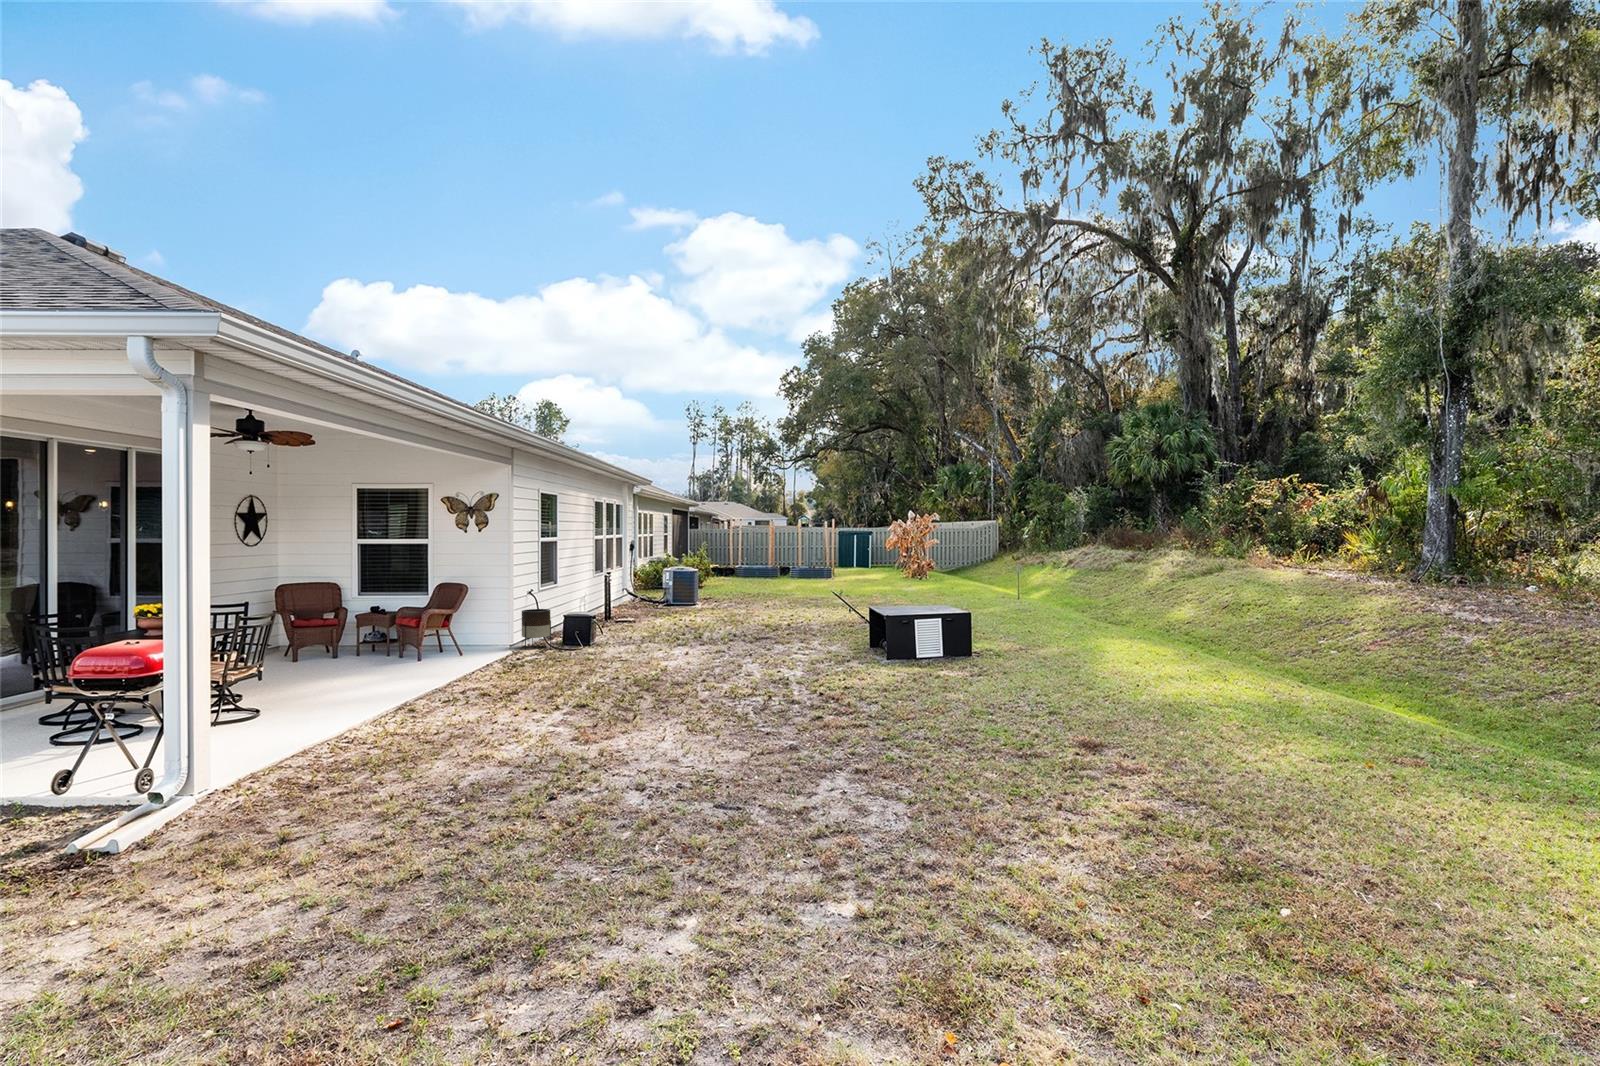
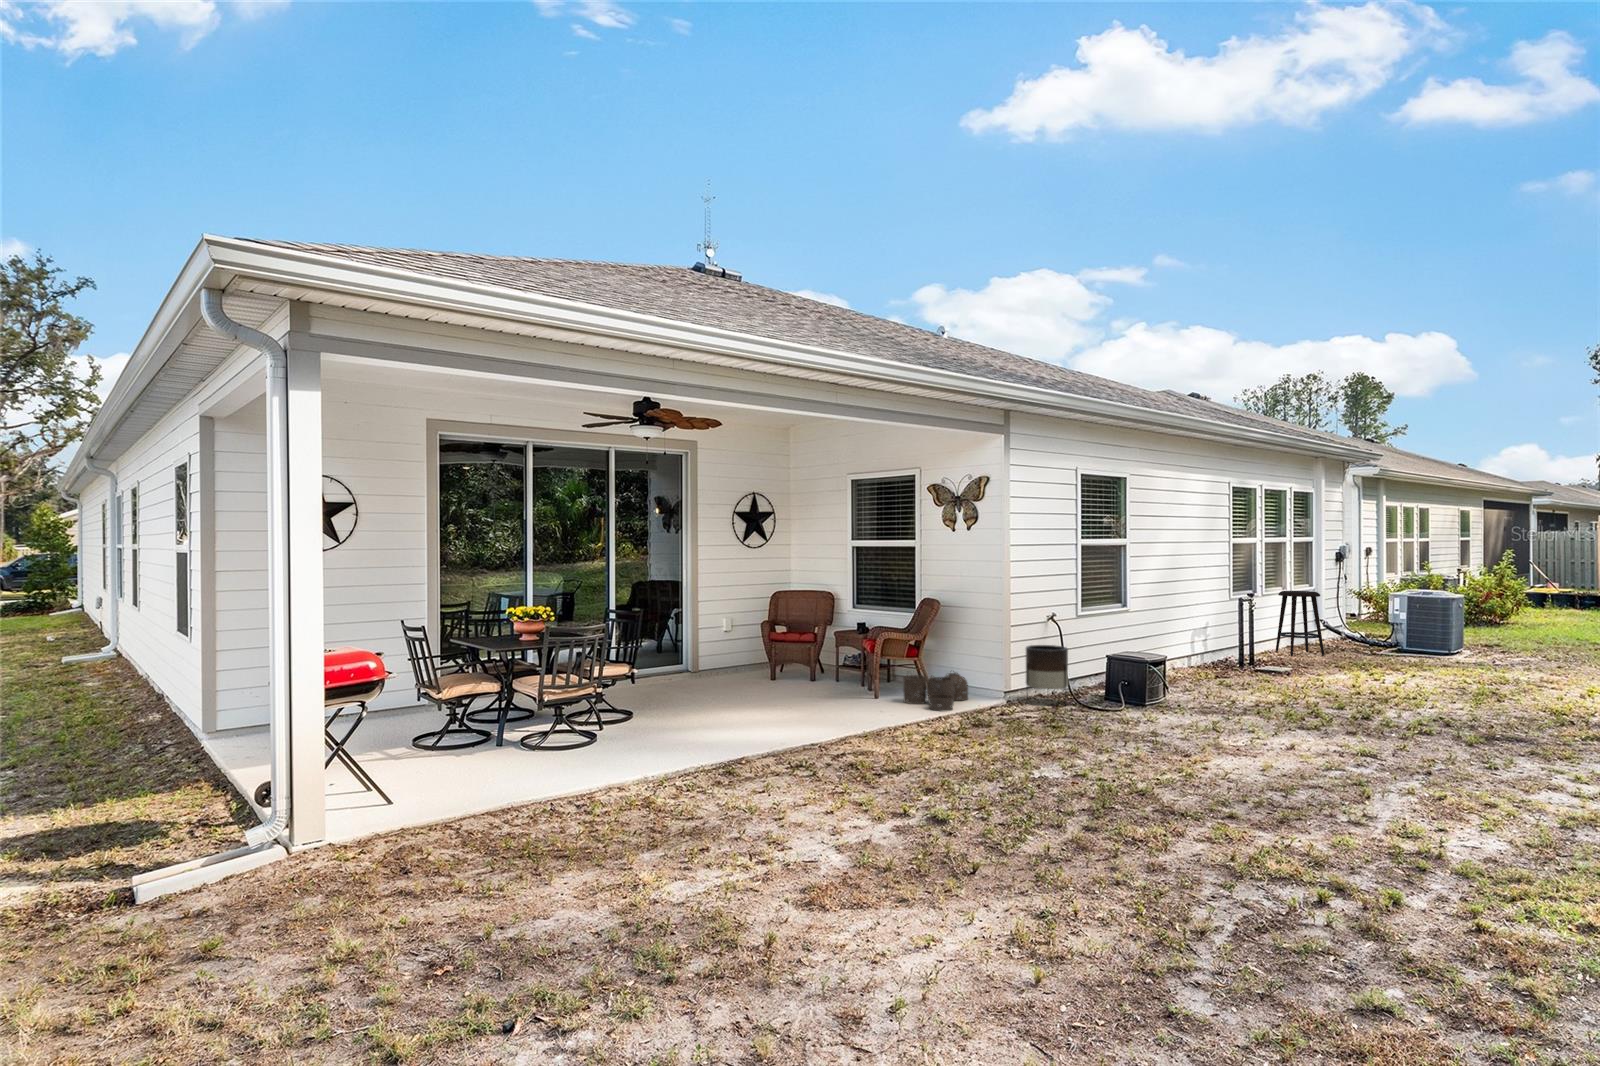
stool: none [610,568,639,610] -> present [1276,591,1324,656]
woven basket: none [439,634,487,661] -> present [903,673,968,711]

